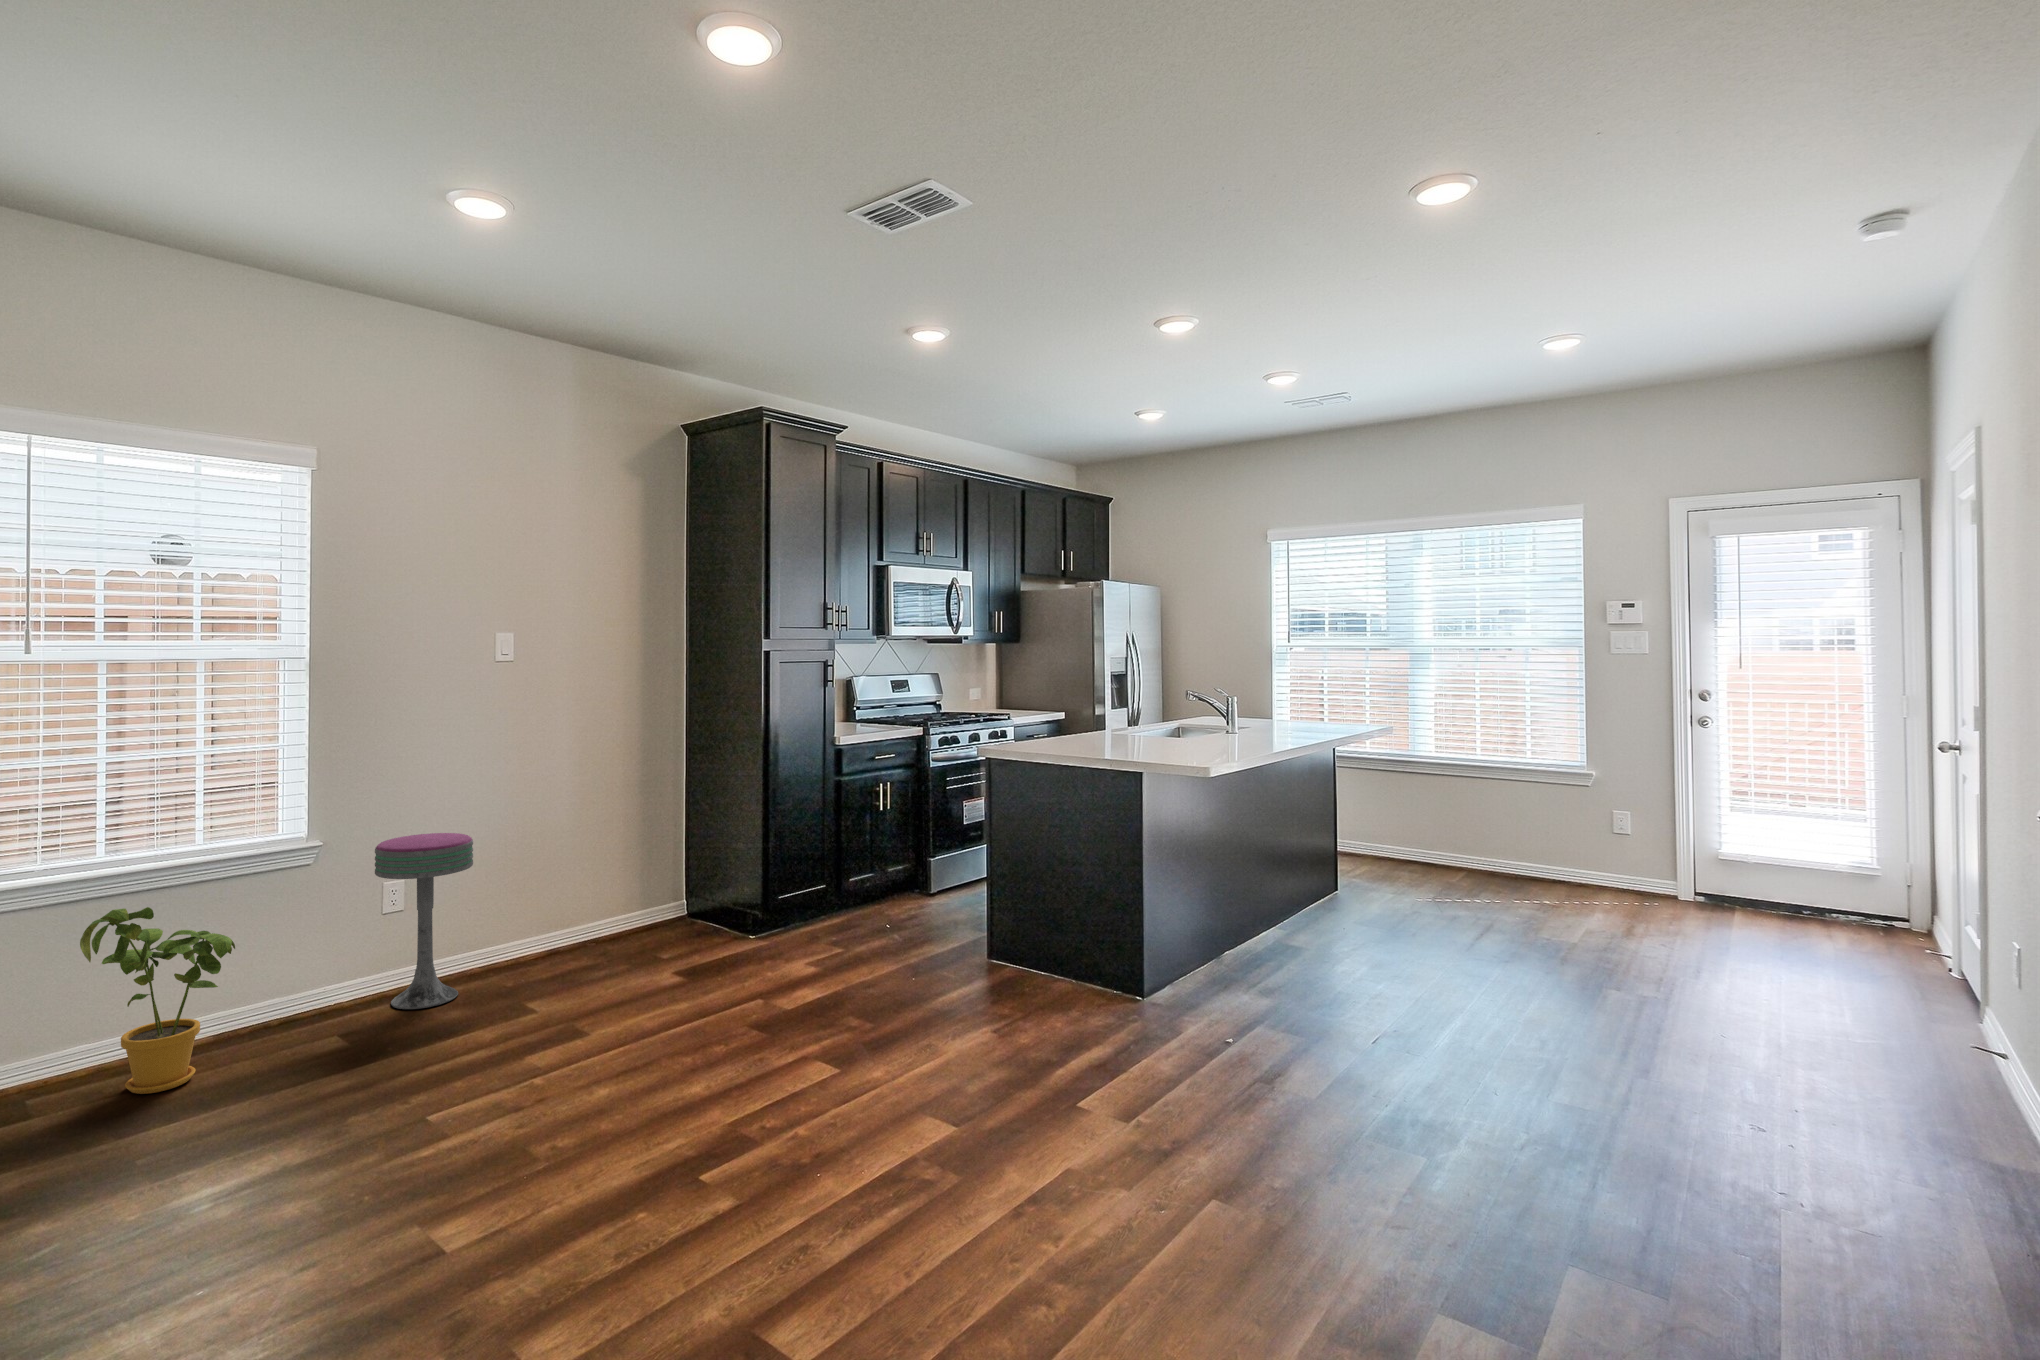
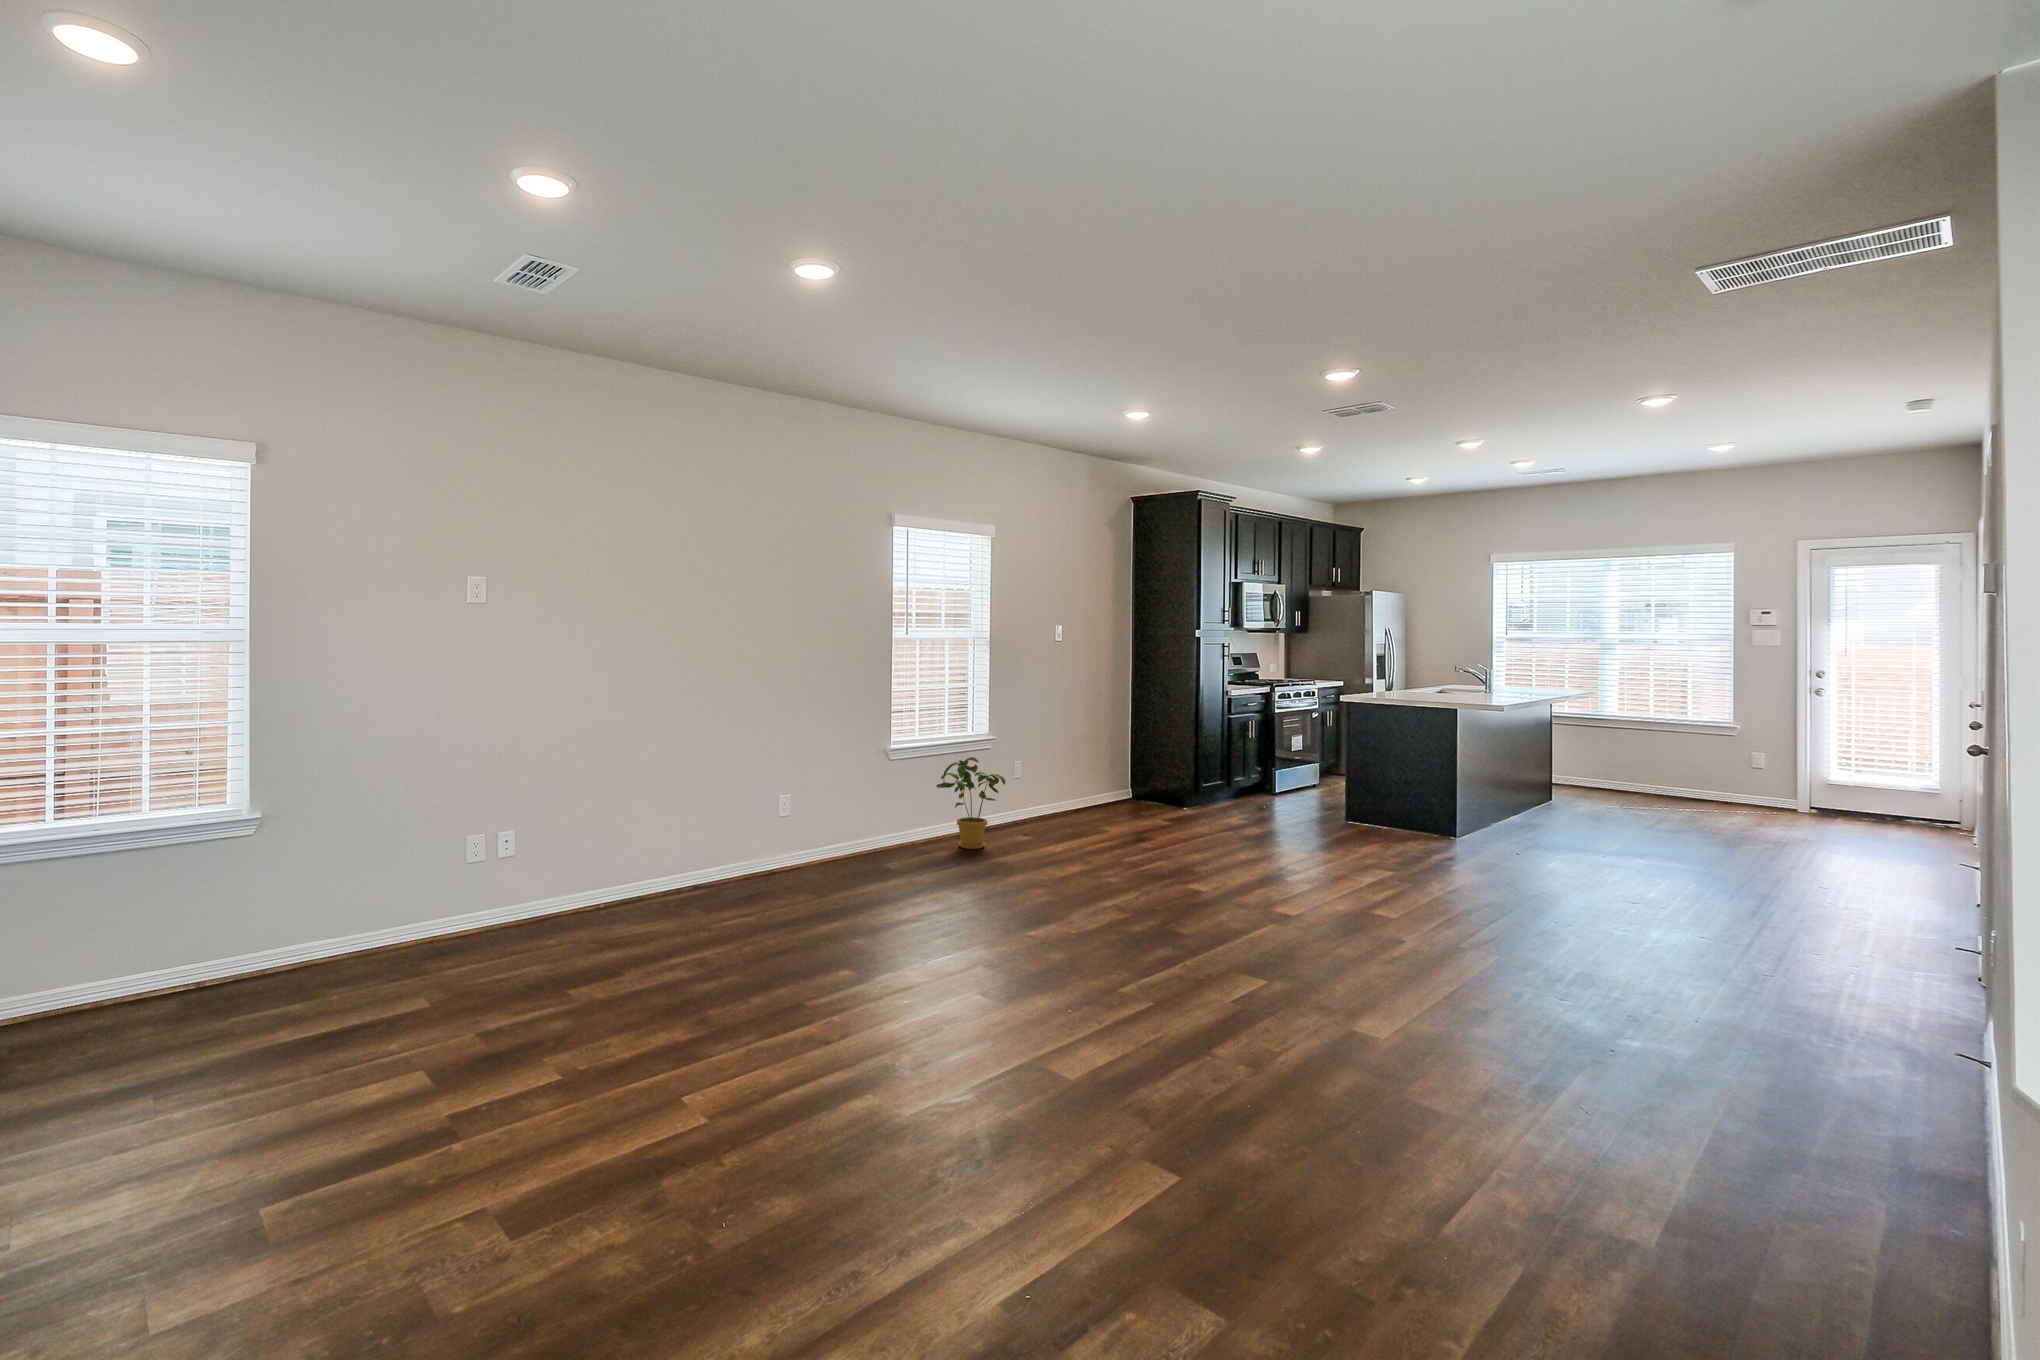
bar stool: present [375,833,473,1009] -> none [1020,736,1067,828]

